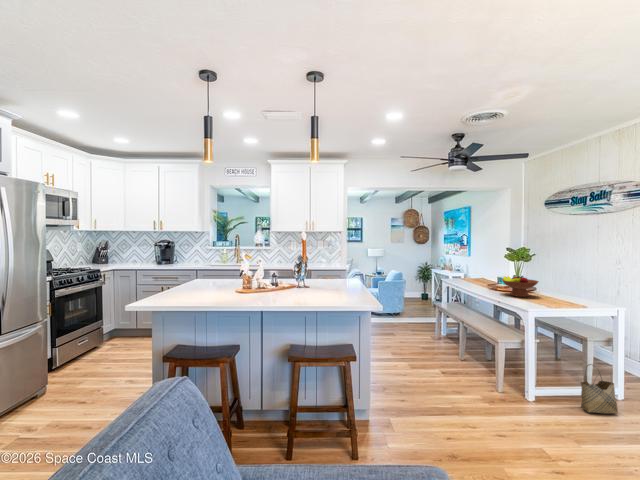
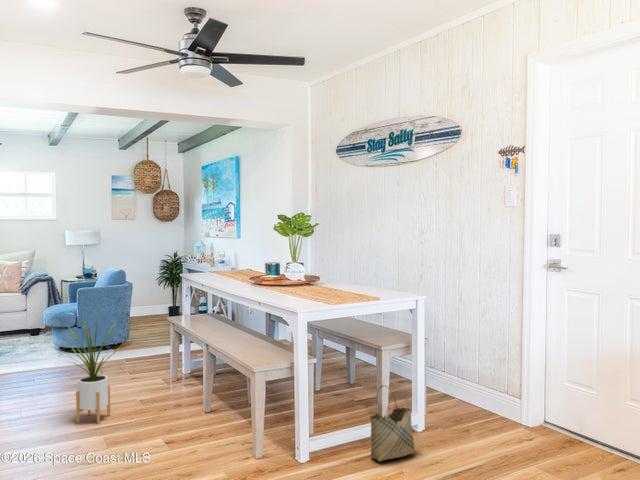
fruit bowl: present [502,275,539,297] -> none [266,256,320,292]
house plant: none [386,297,416,355] -> present [66,318,120,424]

